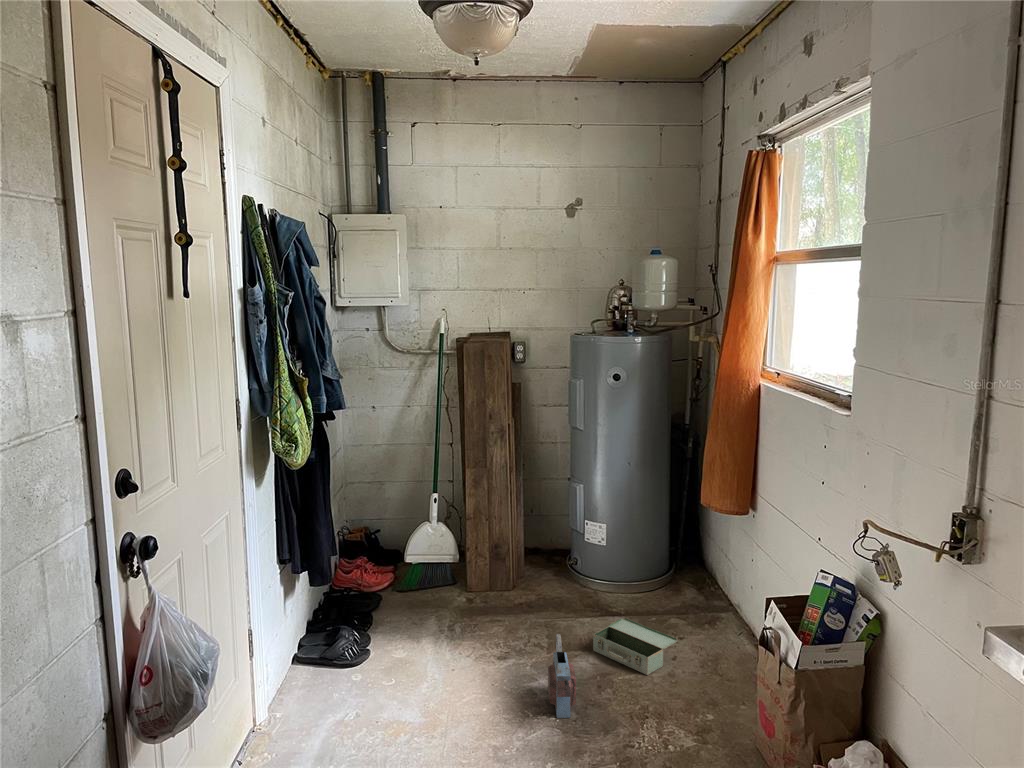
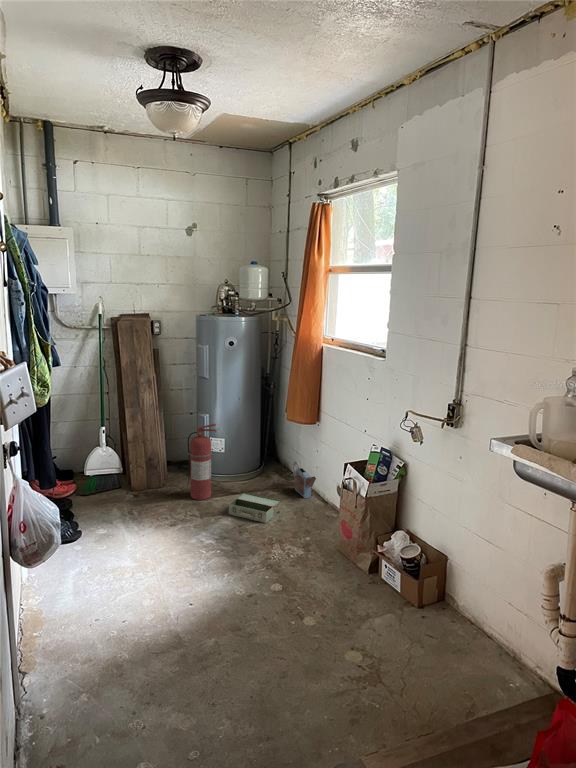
fire extinguisher: none [540,503,587,620] -> present [186,424,217,500]
watering can: present [548,634,576,718] -> present [293,461,316,498]

